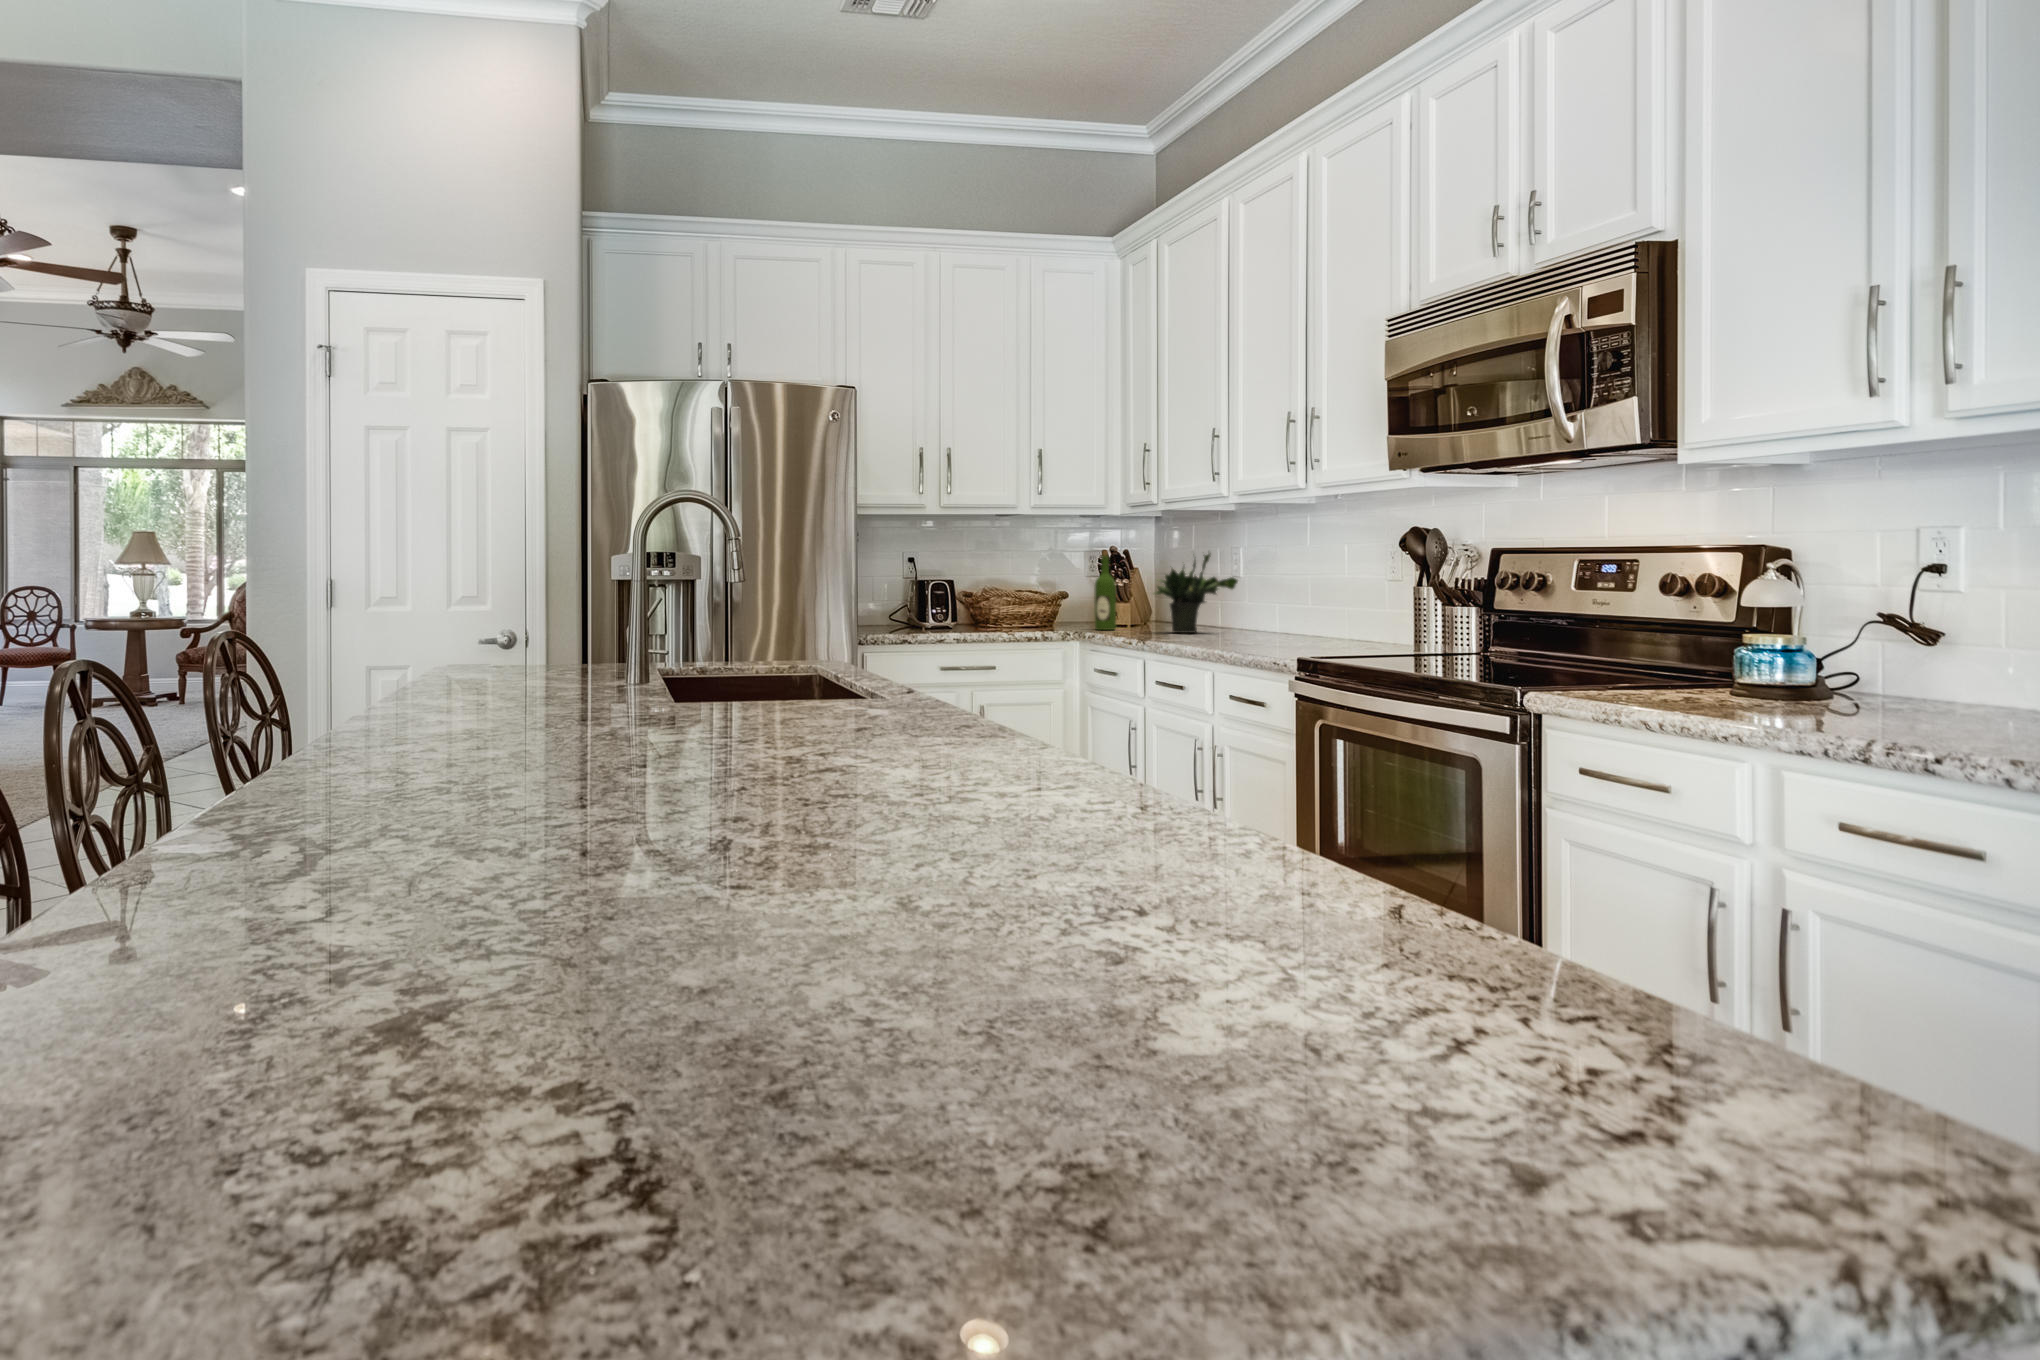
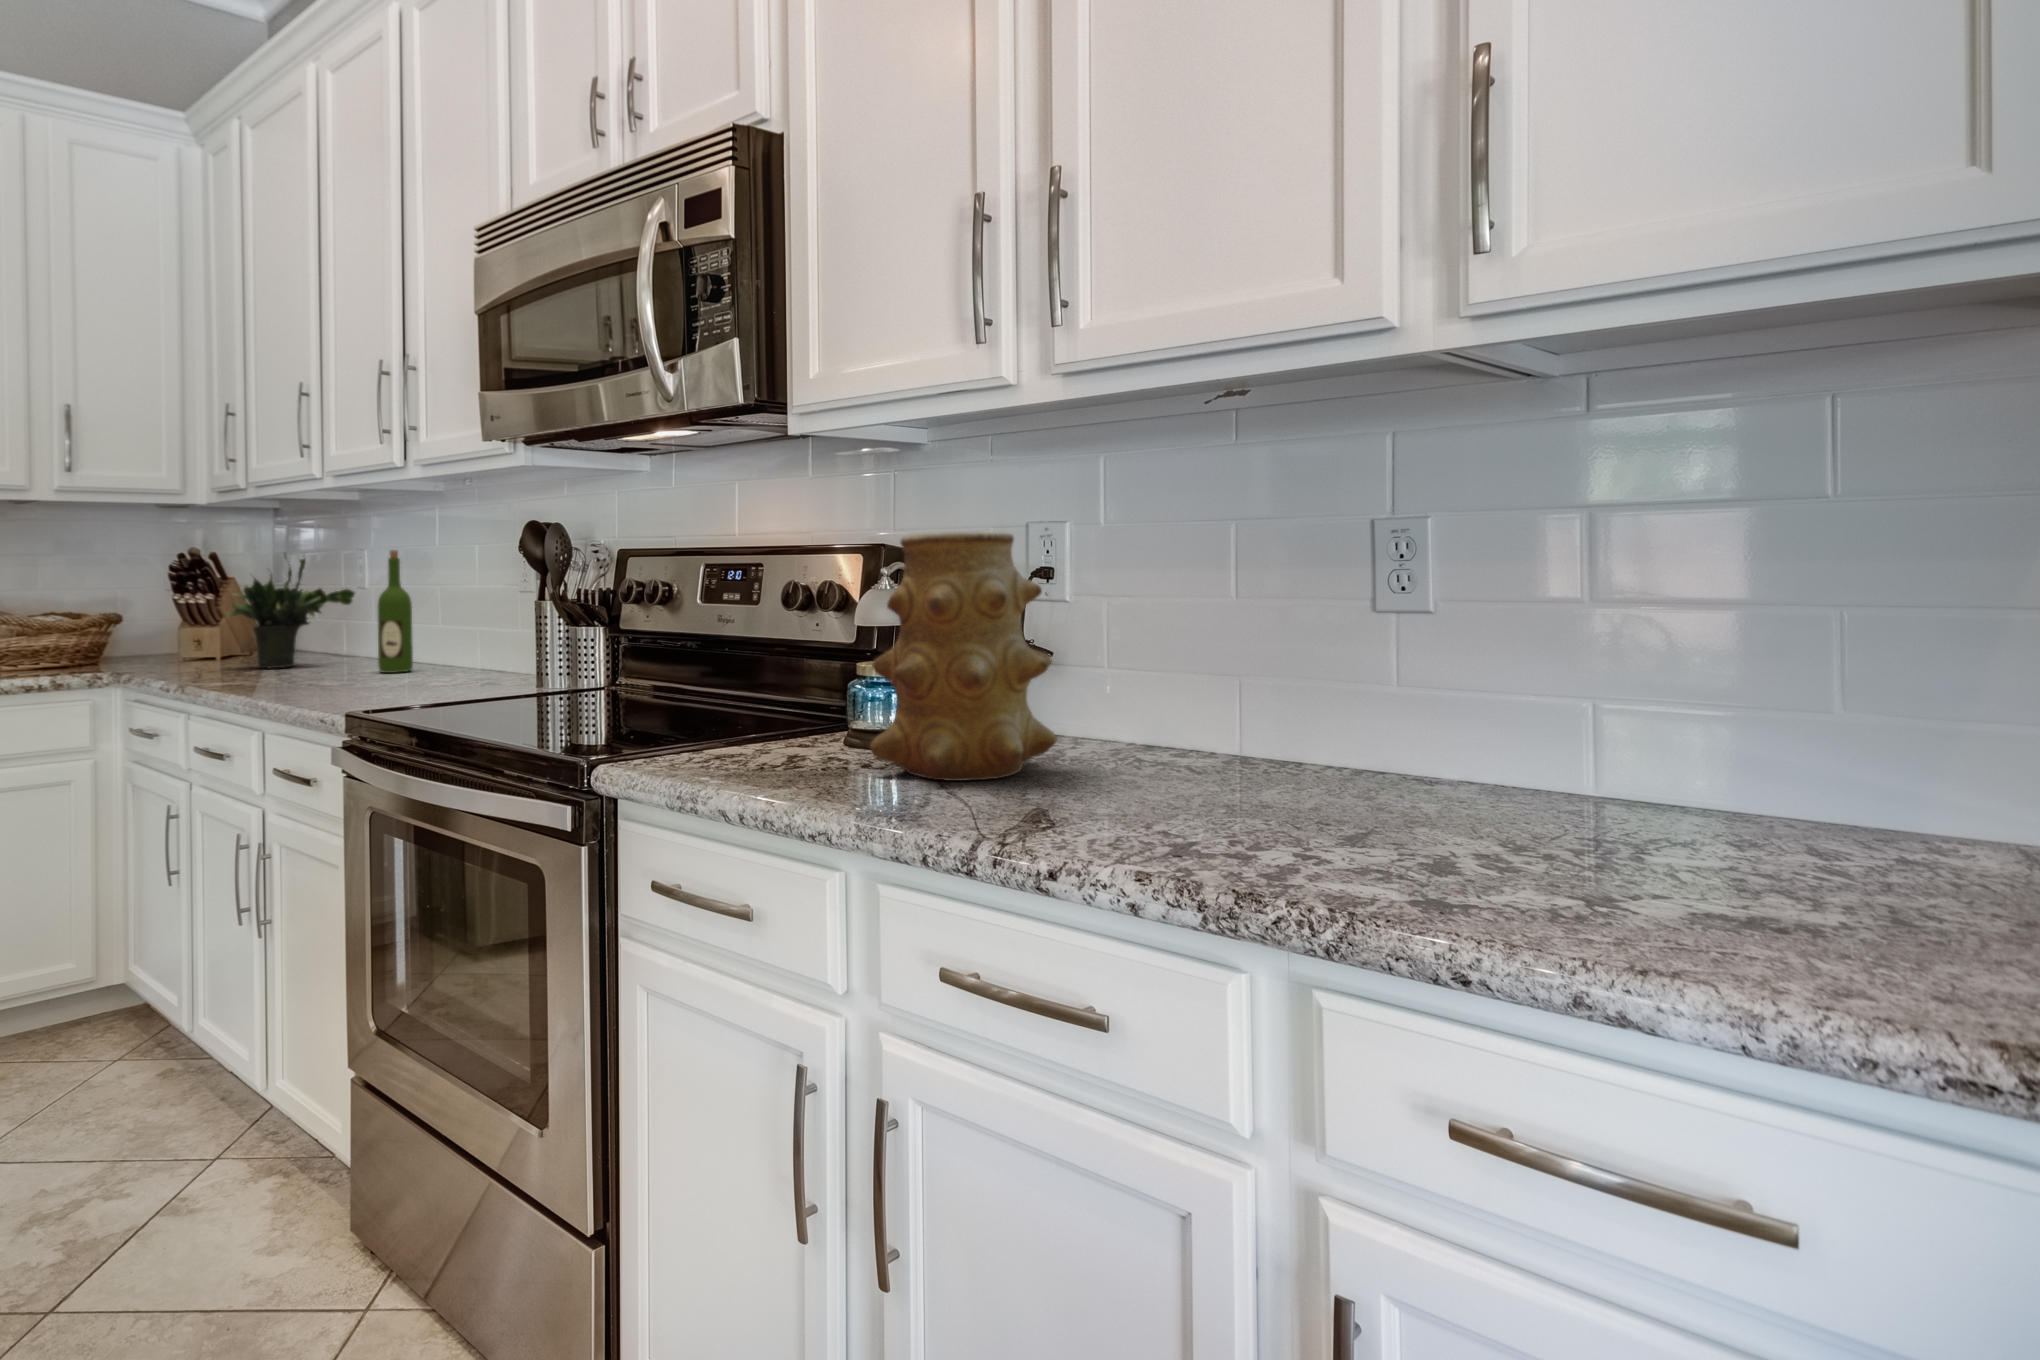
vase: none [1764,536,1945,718] -> present [870,531,1057,781]
wine bottle: present [1094,550,1116,630] -> present [378,550,413,673]

